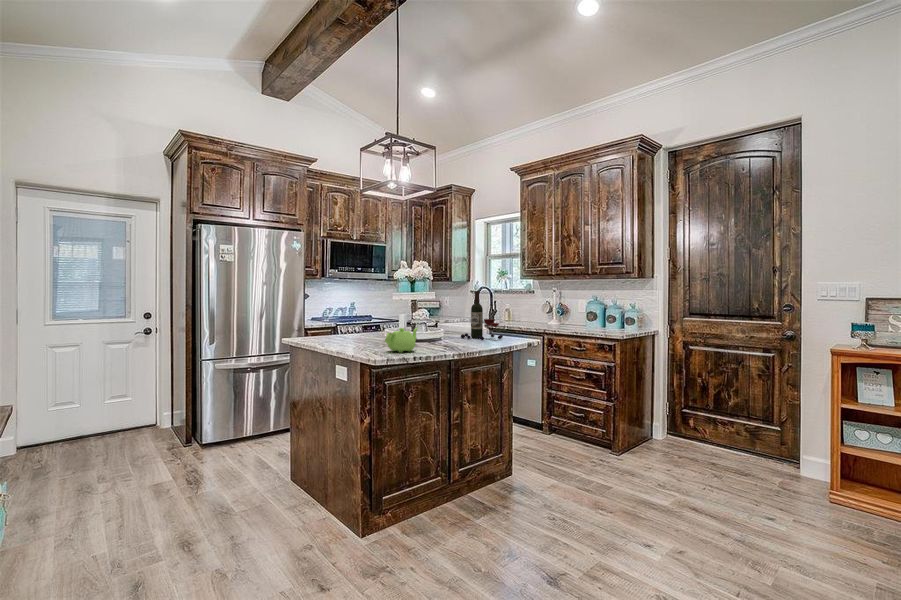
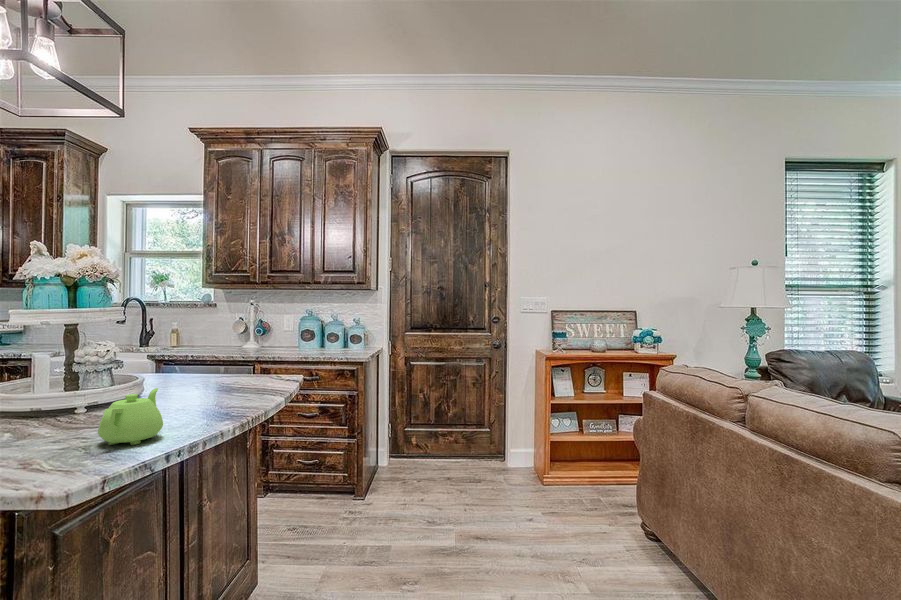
wine bottle: present [461,291,503,340] -> none [167,311,247,388]

